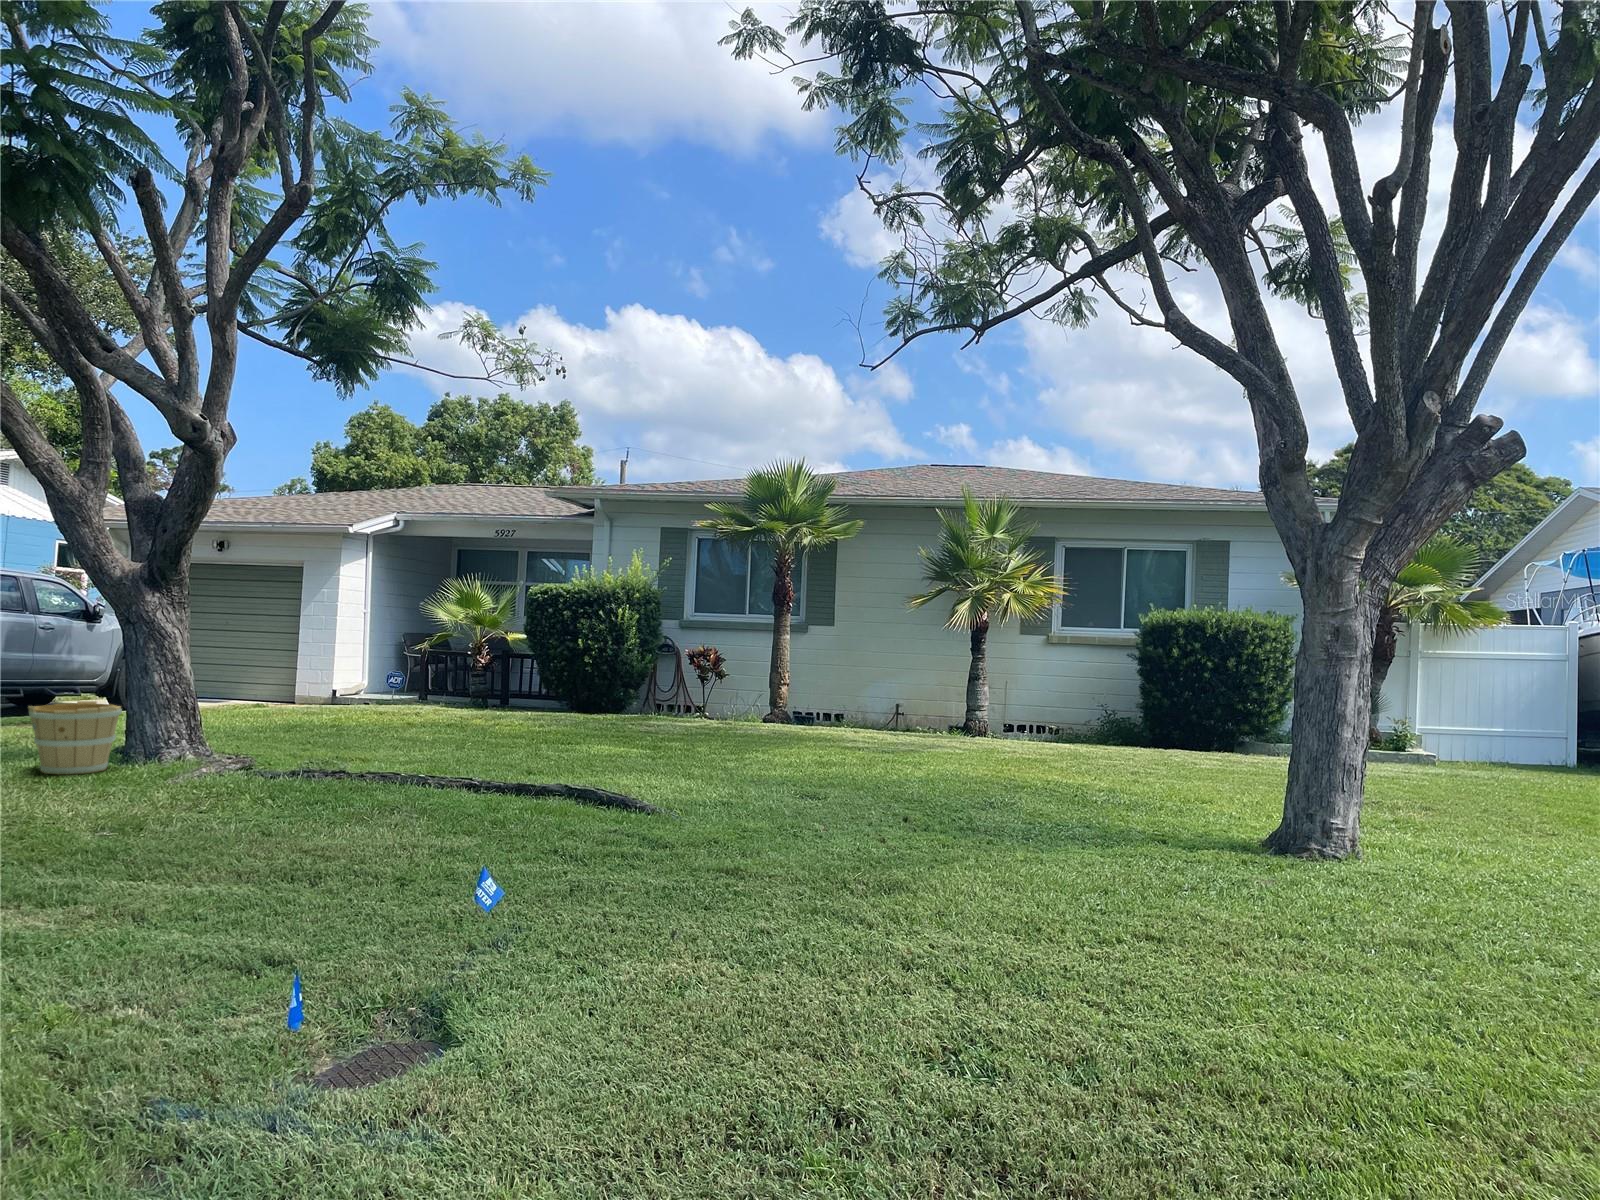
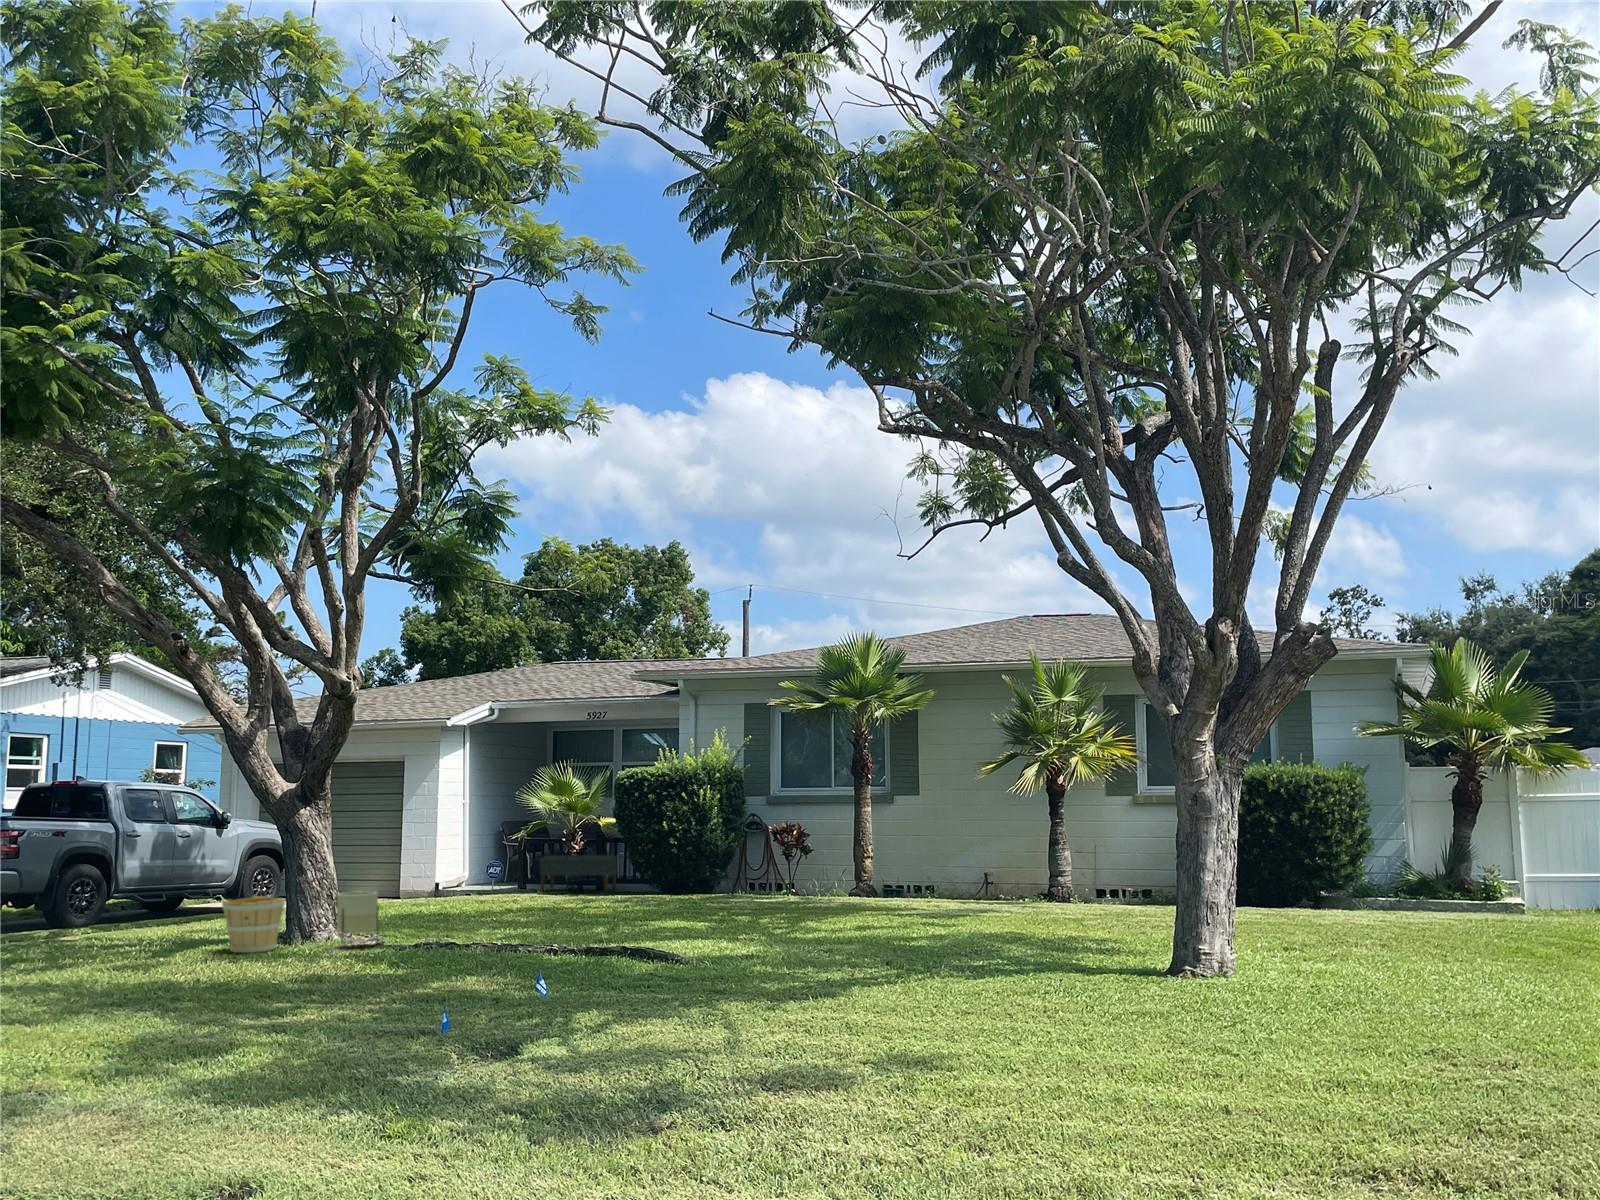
bench: none [444,668,525,707] -> present [539,855,617,891]
planter: none [191,700,249,774] -> present [337,891,379,934]

